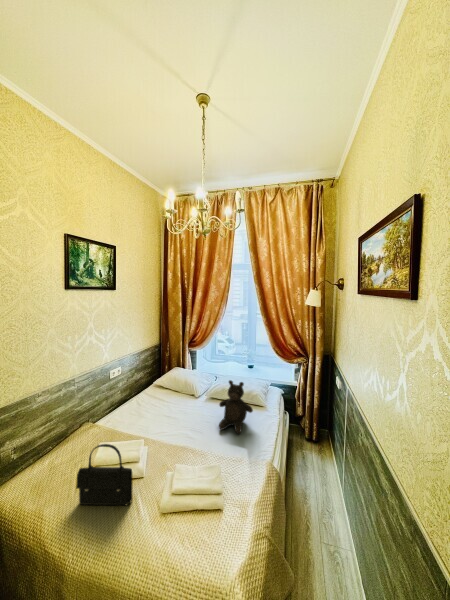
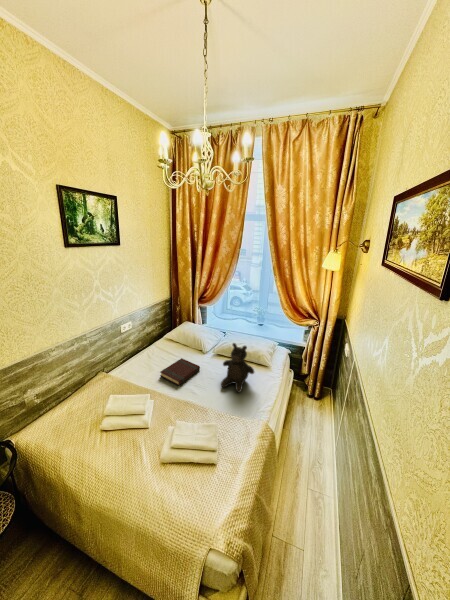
book: none [152,403,195,431] -> present [160,358,200,385]
handbag: present [76,444,133,505] -> none [84,405,134,454]

